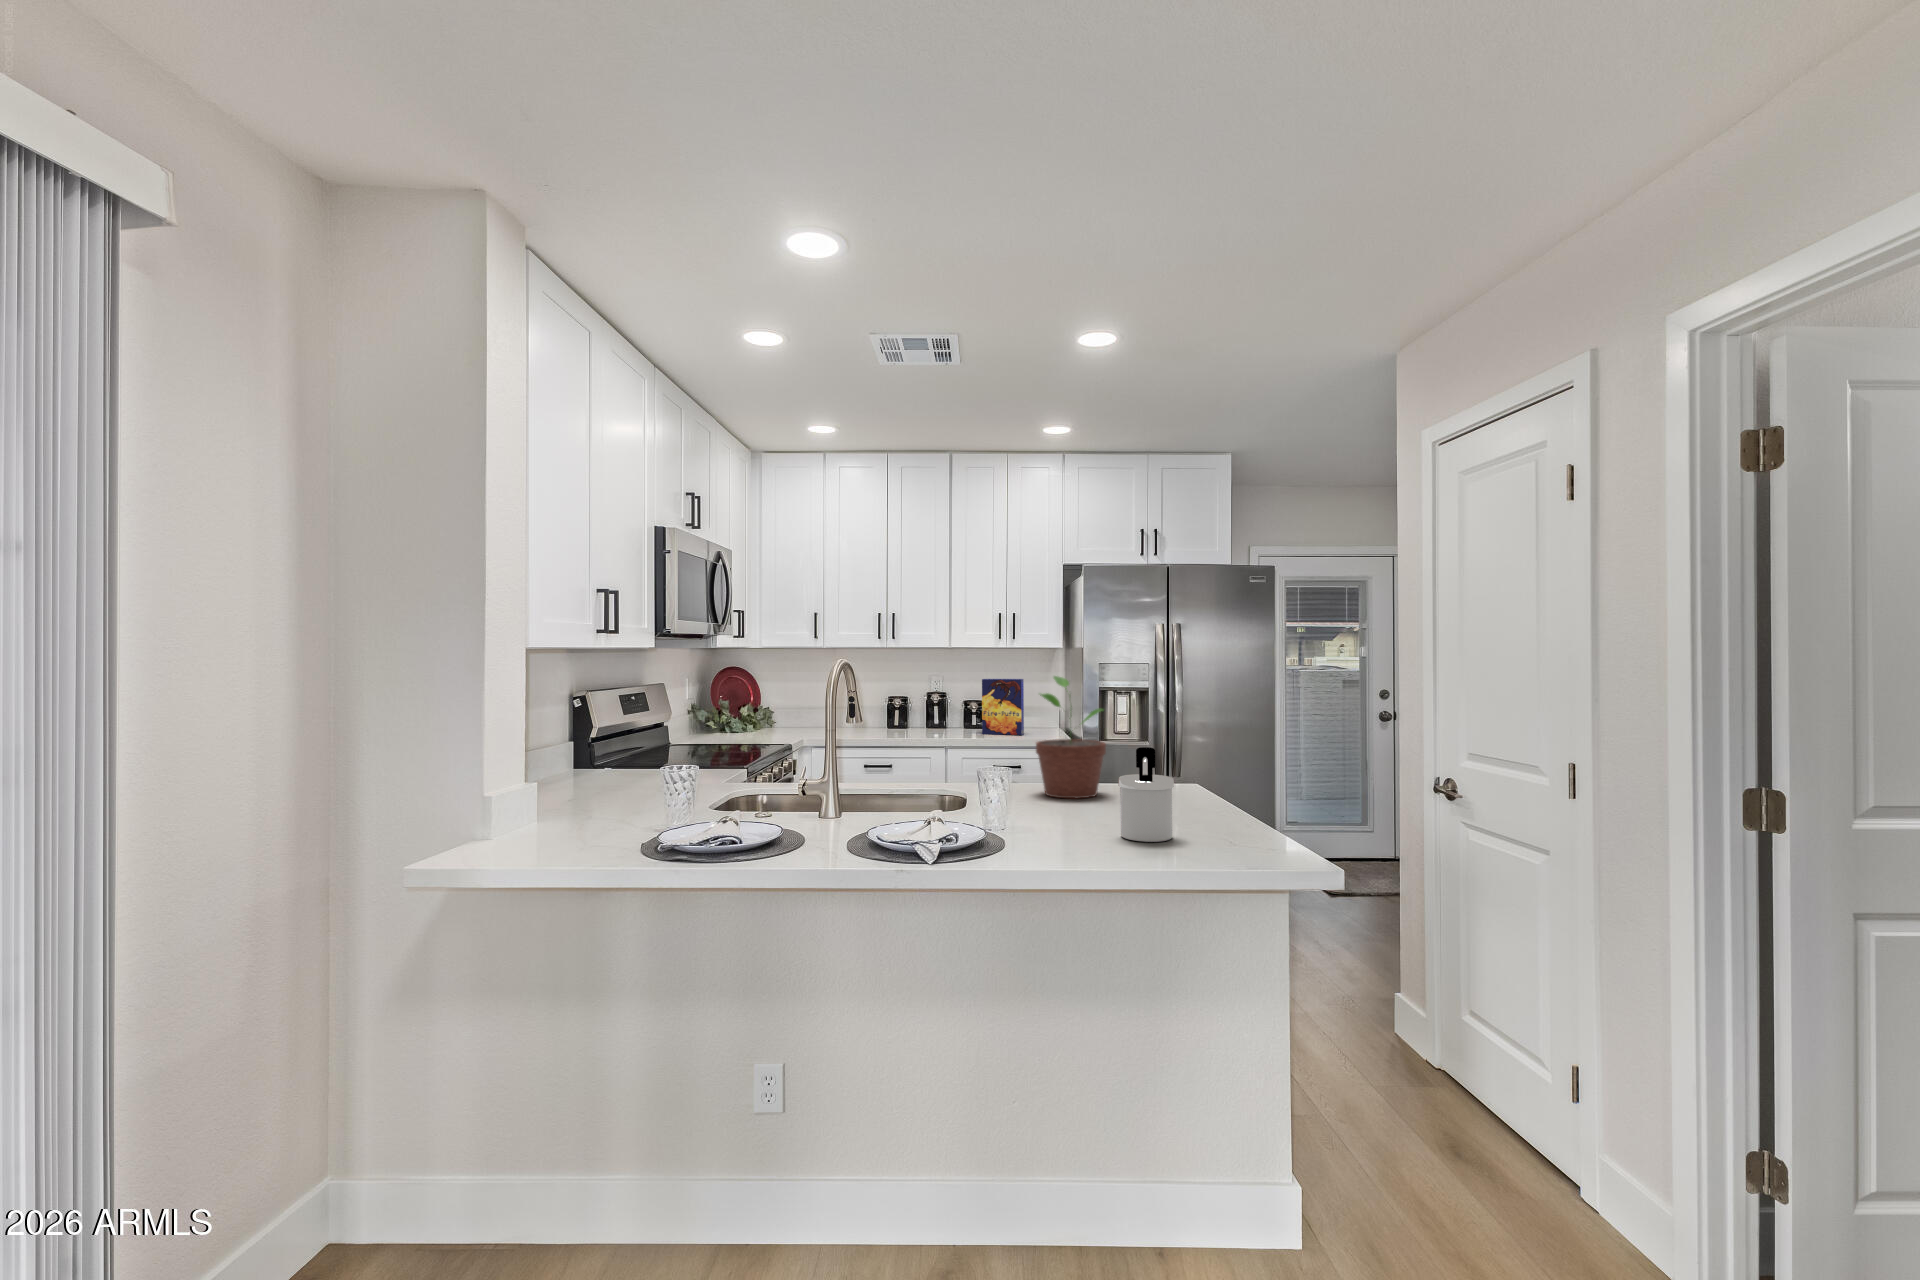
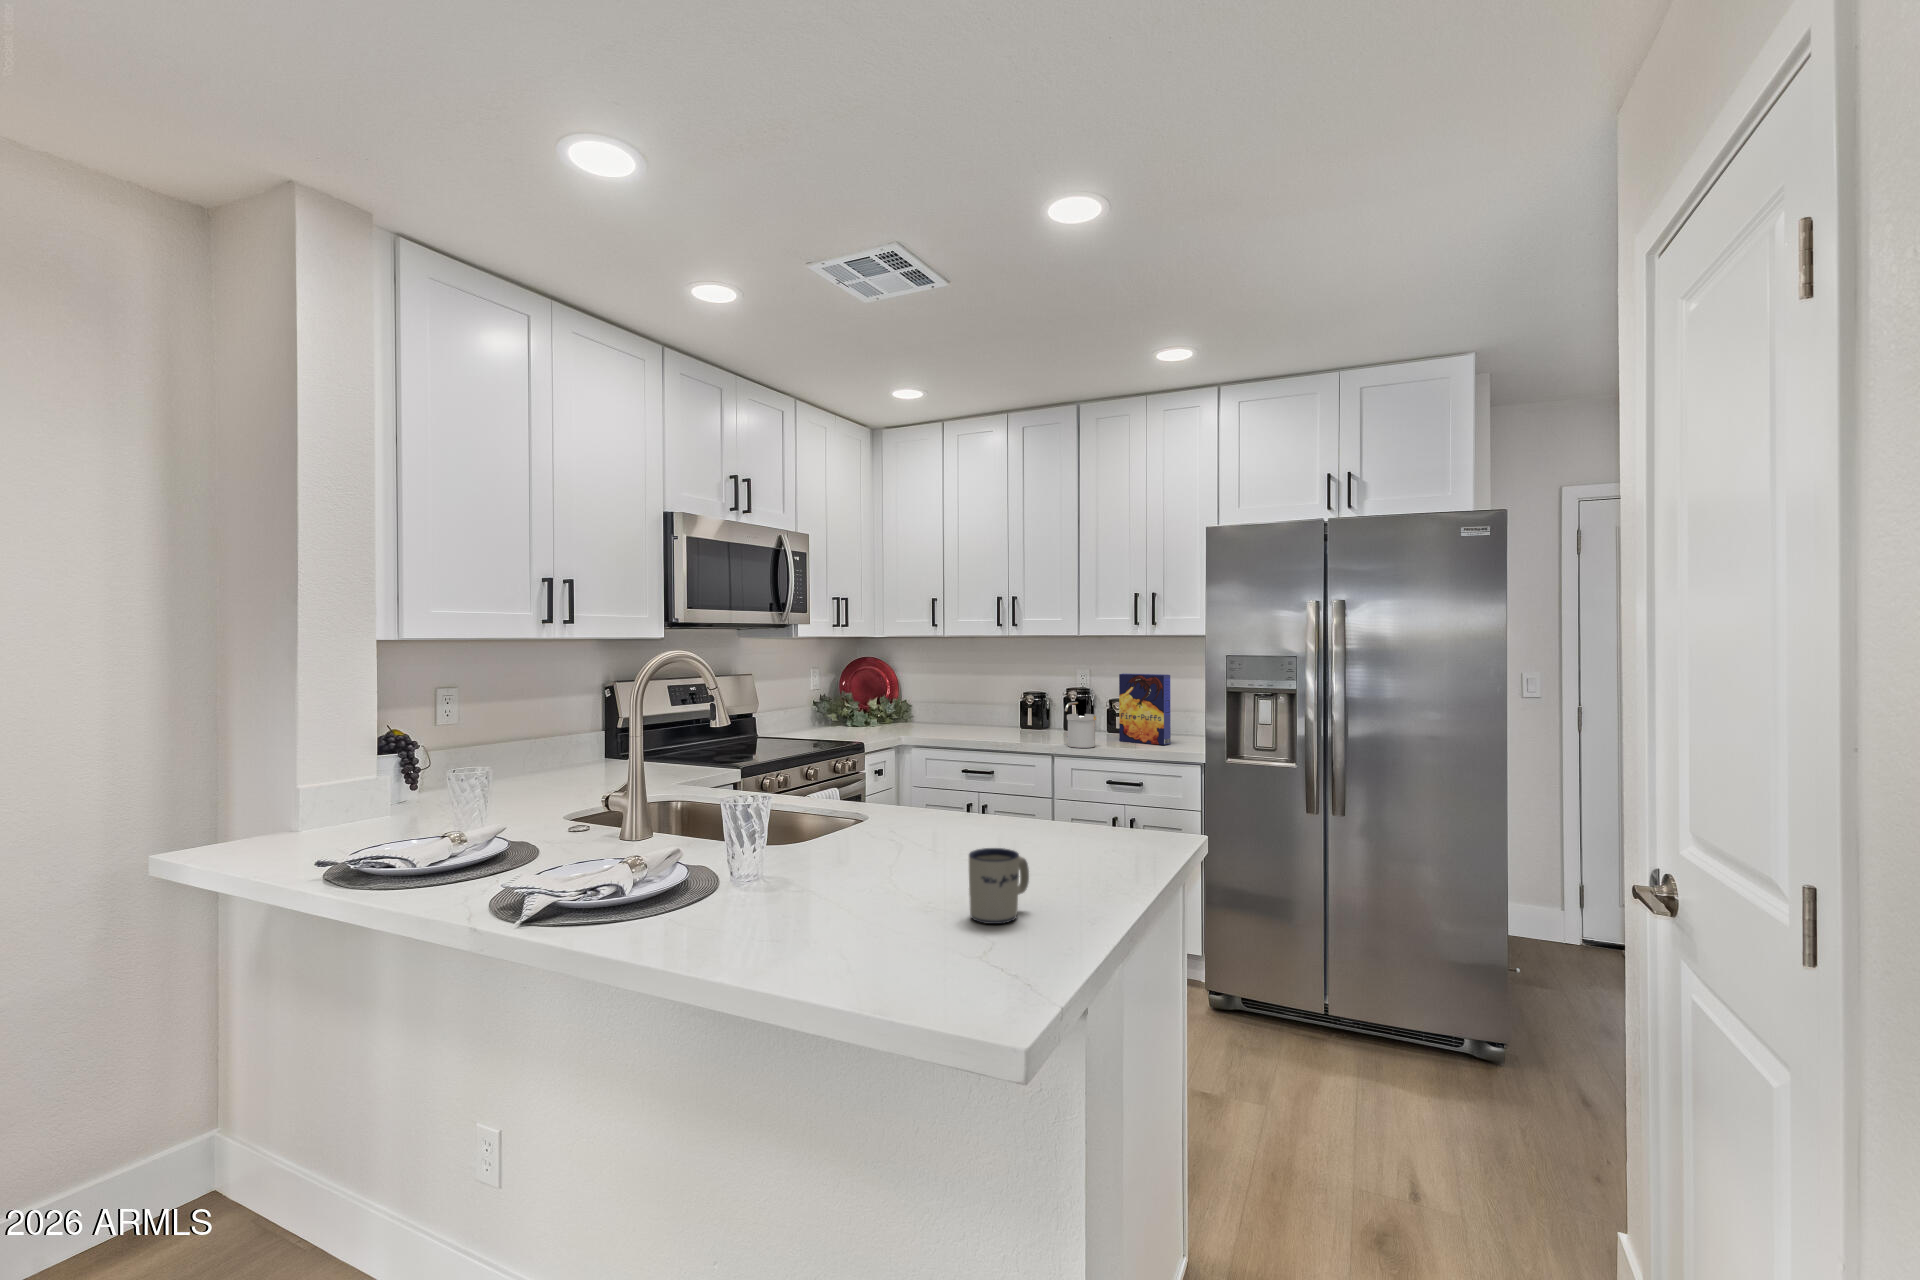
potted plant: present [1036,676,1106,798] -> none [919,676,1013,847]
soap dispenser: present [1118,747,1174,842] -> present [1065,699,1096,748]
mug: none [1190,782,1224,828] -> present [969,848,1029,924]

